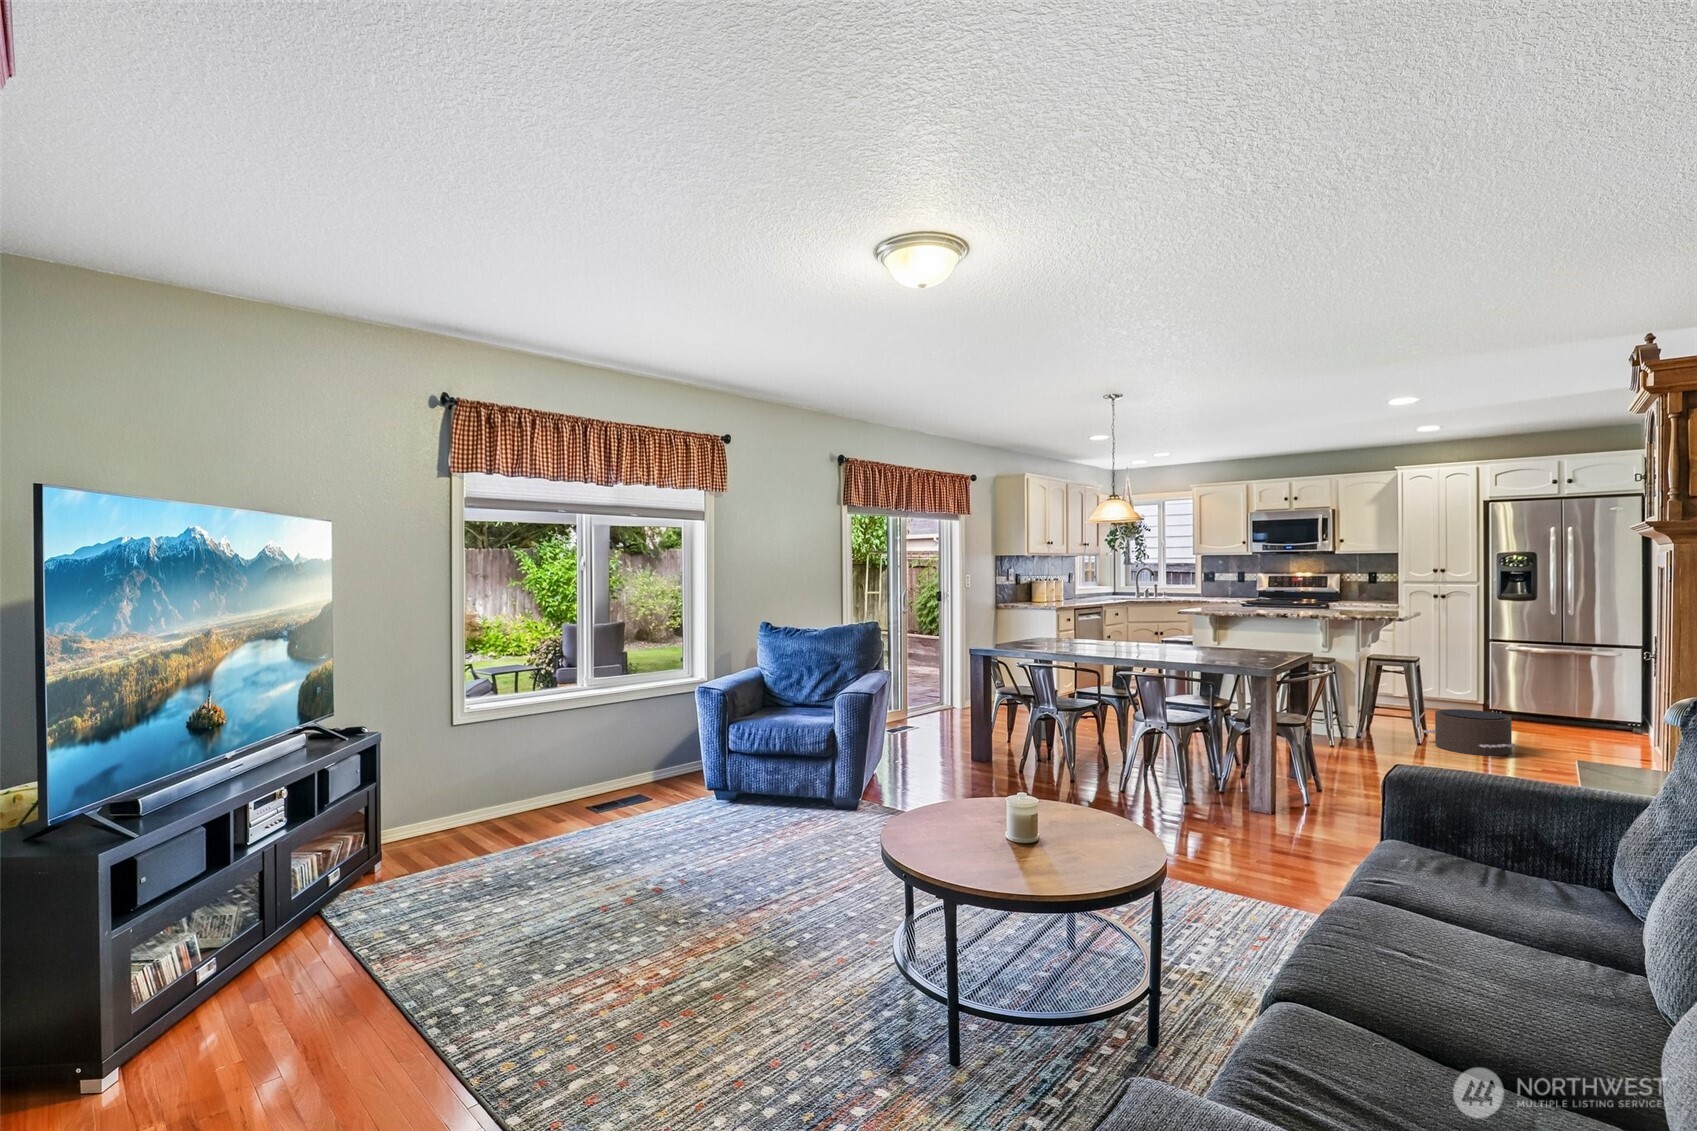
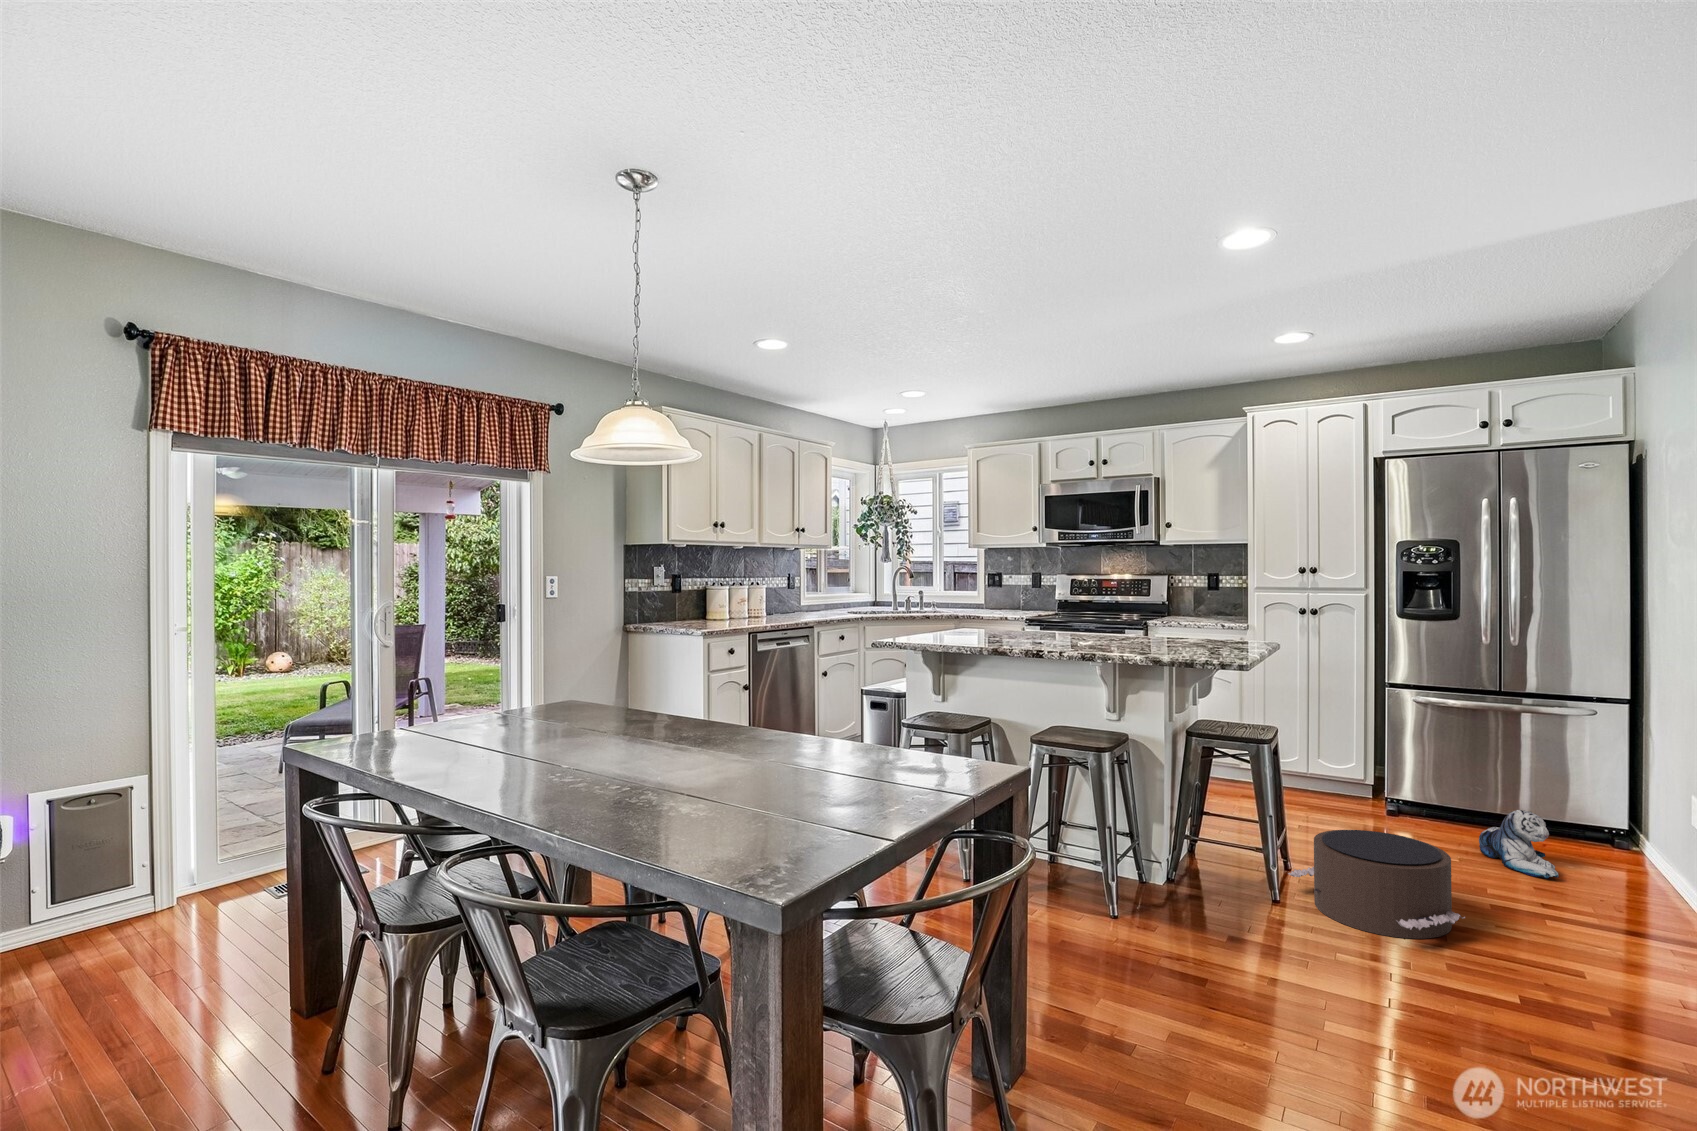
plush toy: none [1543,707,1586,742] -> present [1479,810,1559,878]

